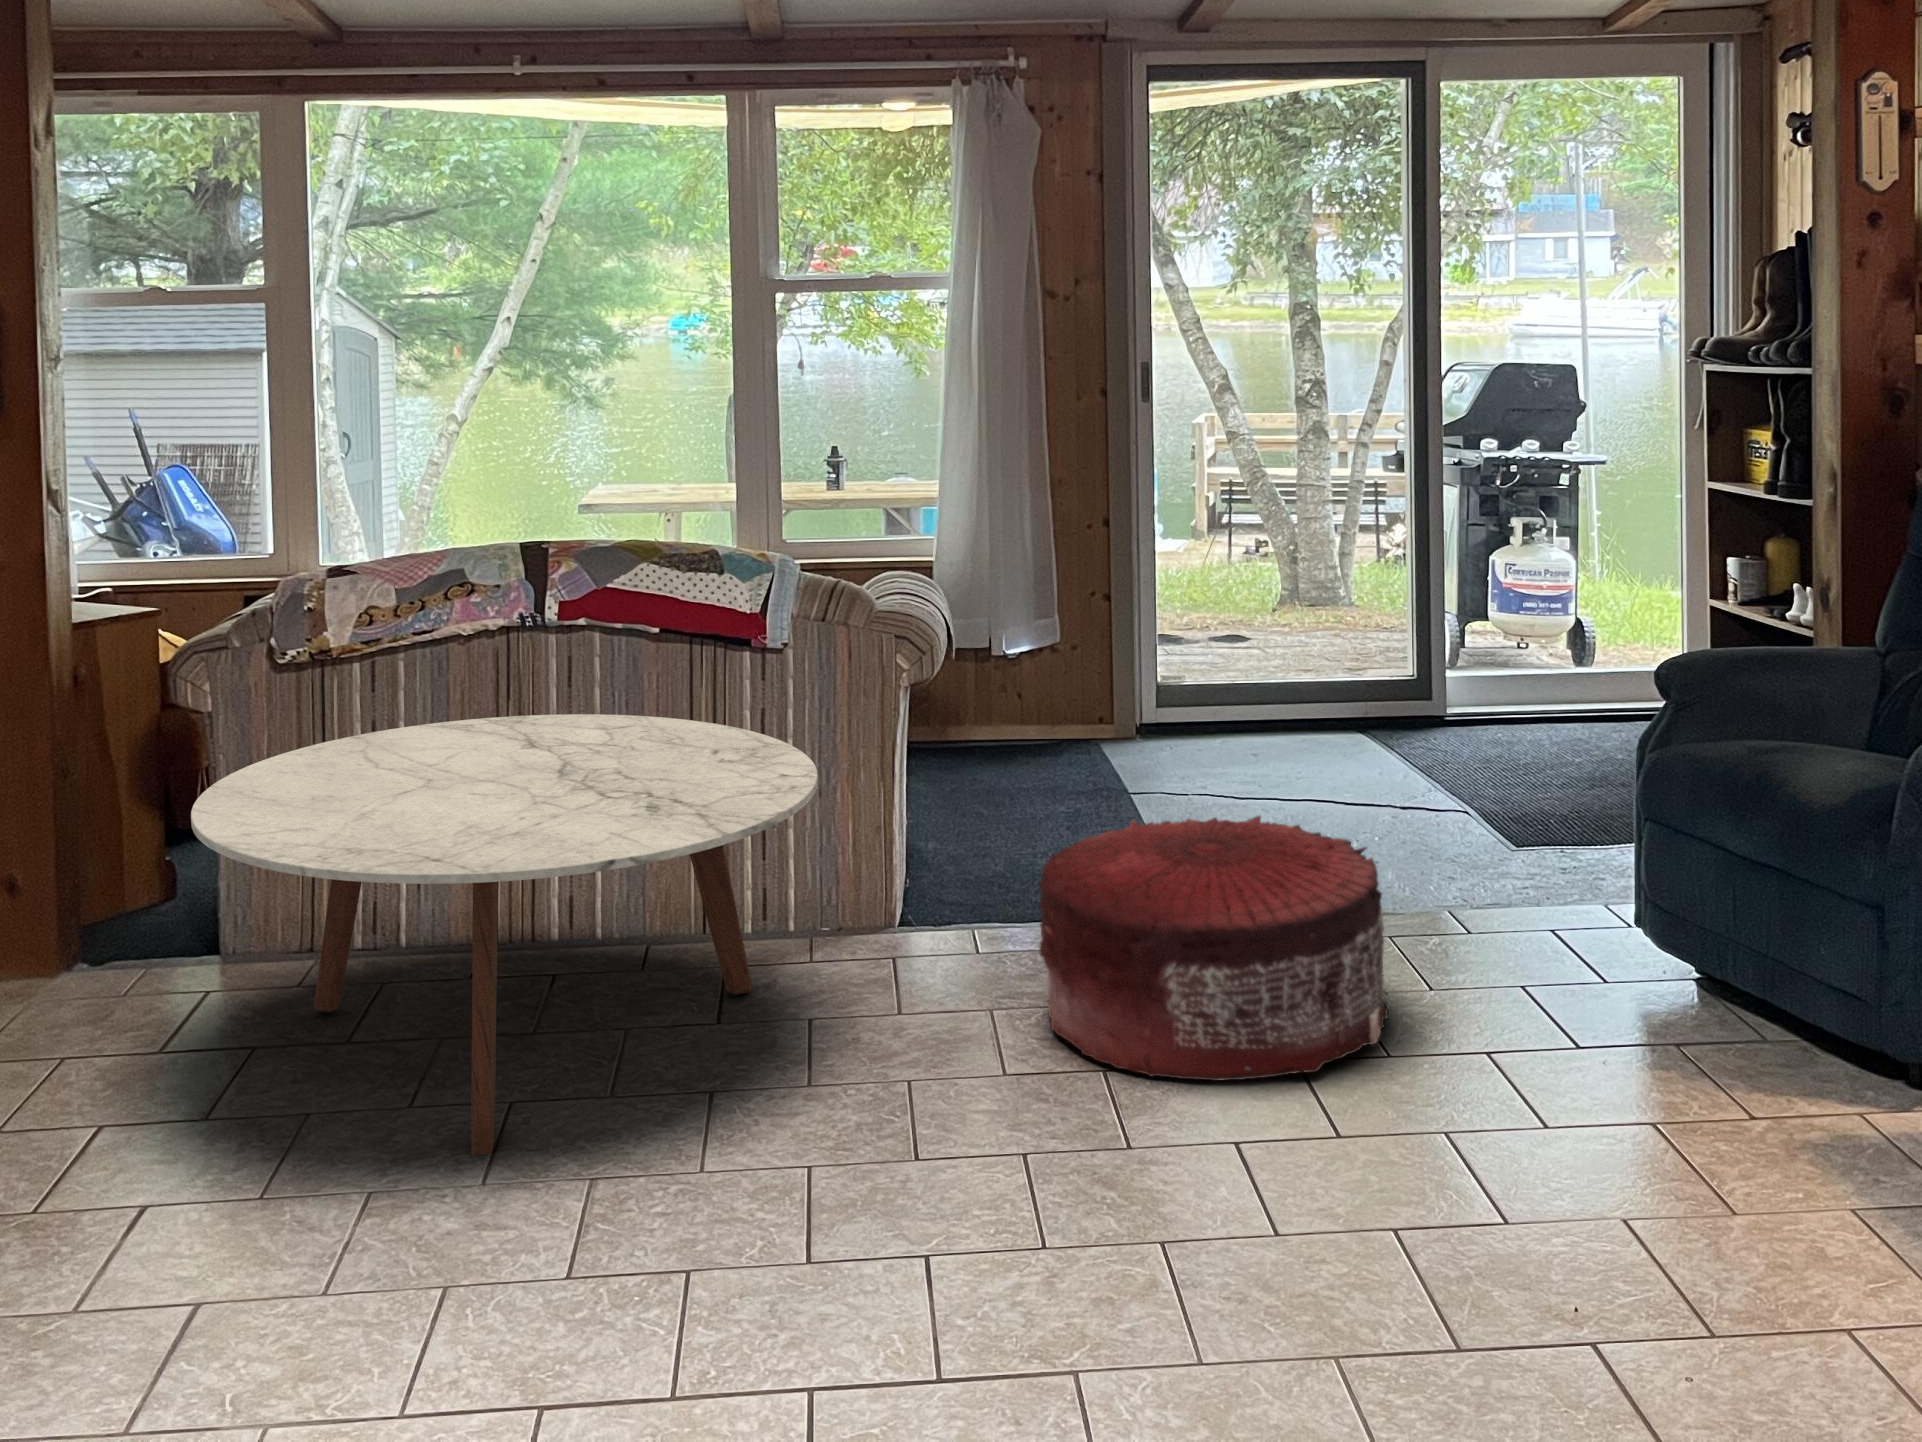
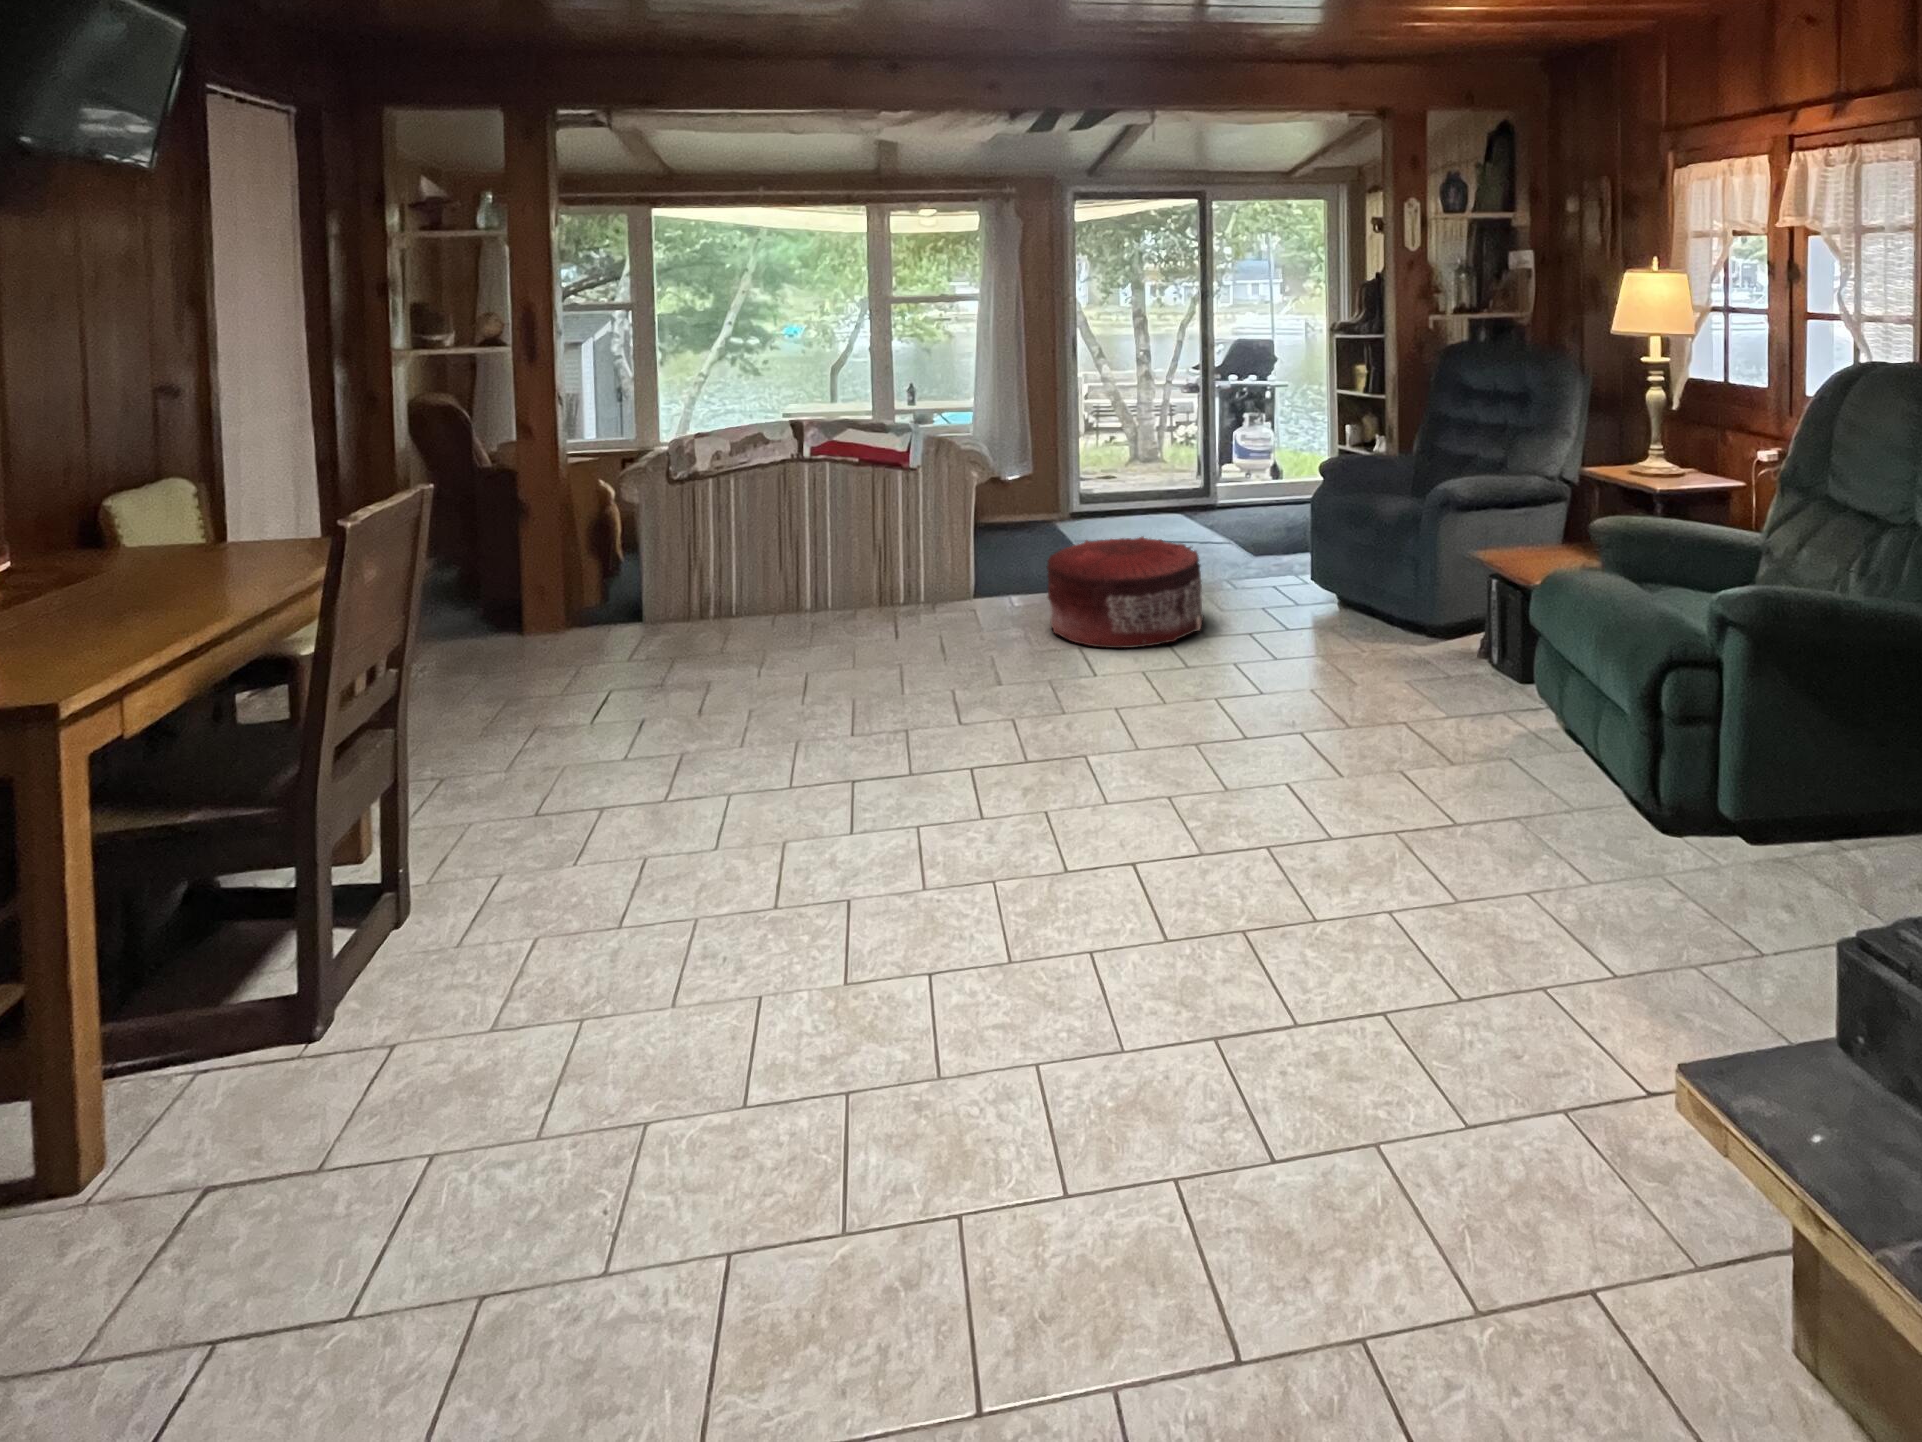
coffee table: present [191,714,818,1154] -> none [651,500,945,691]

